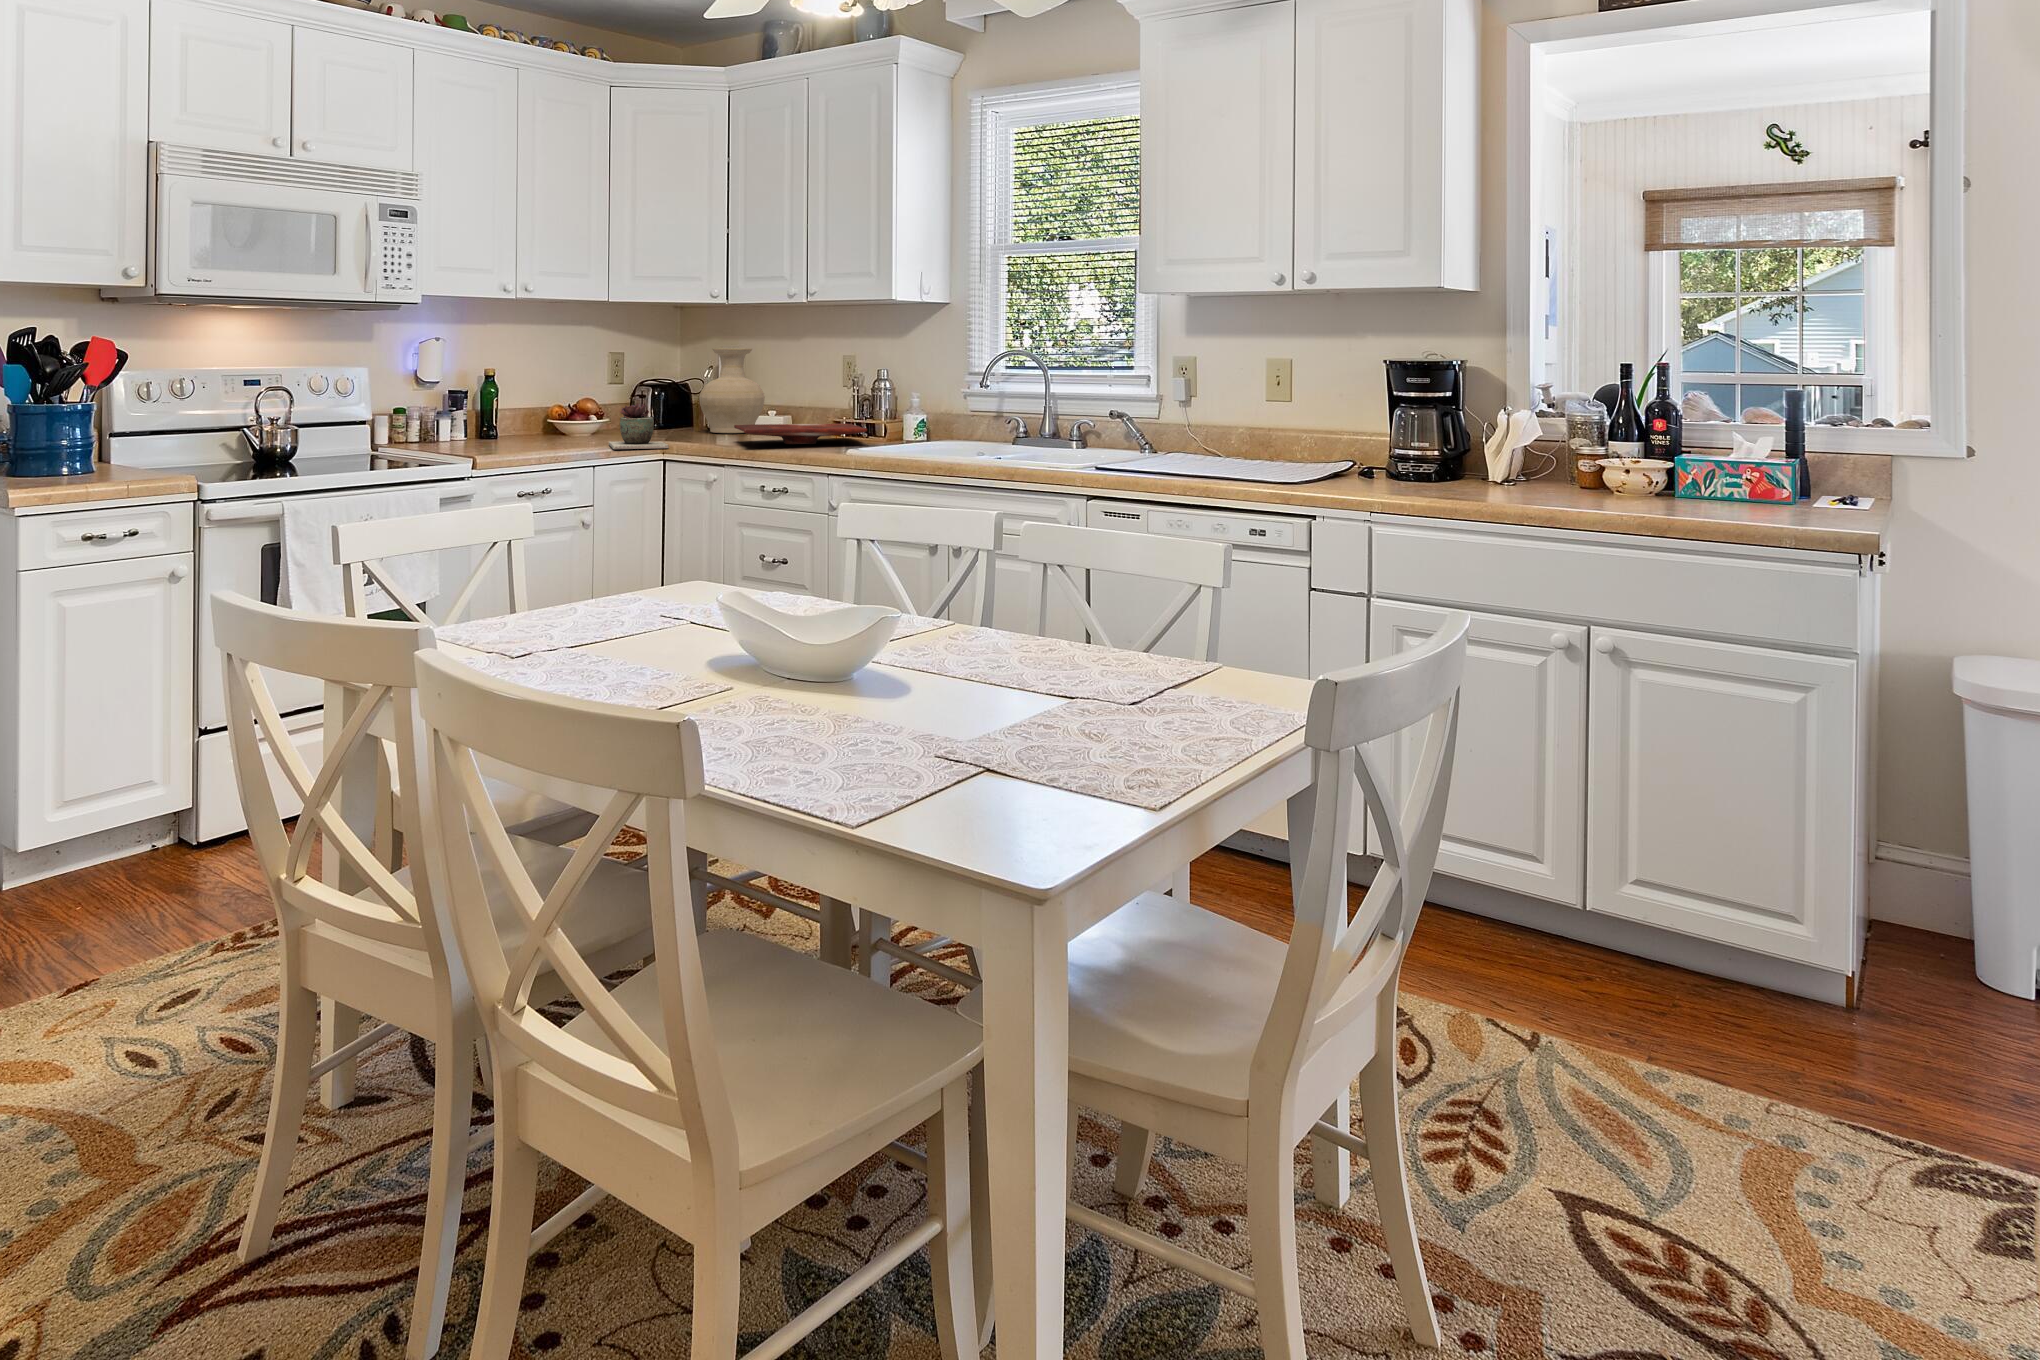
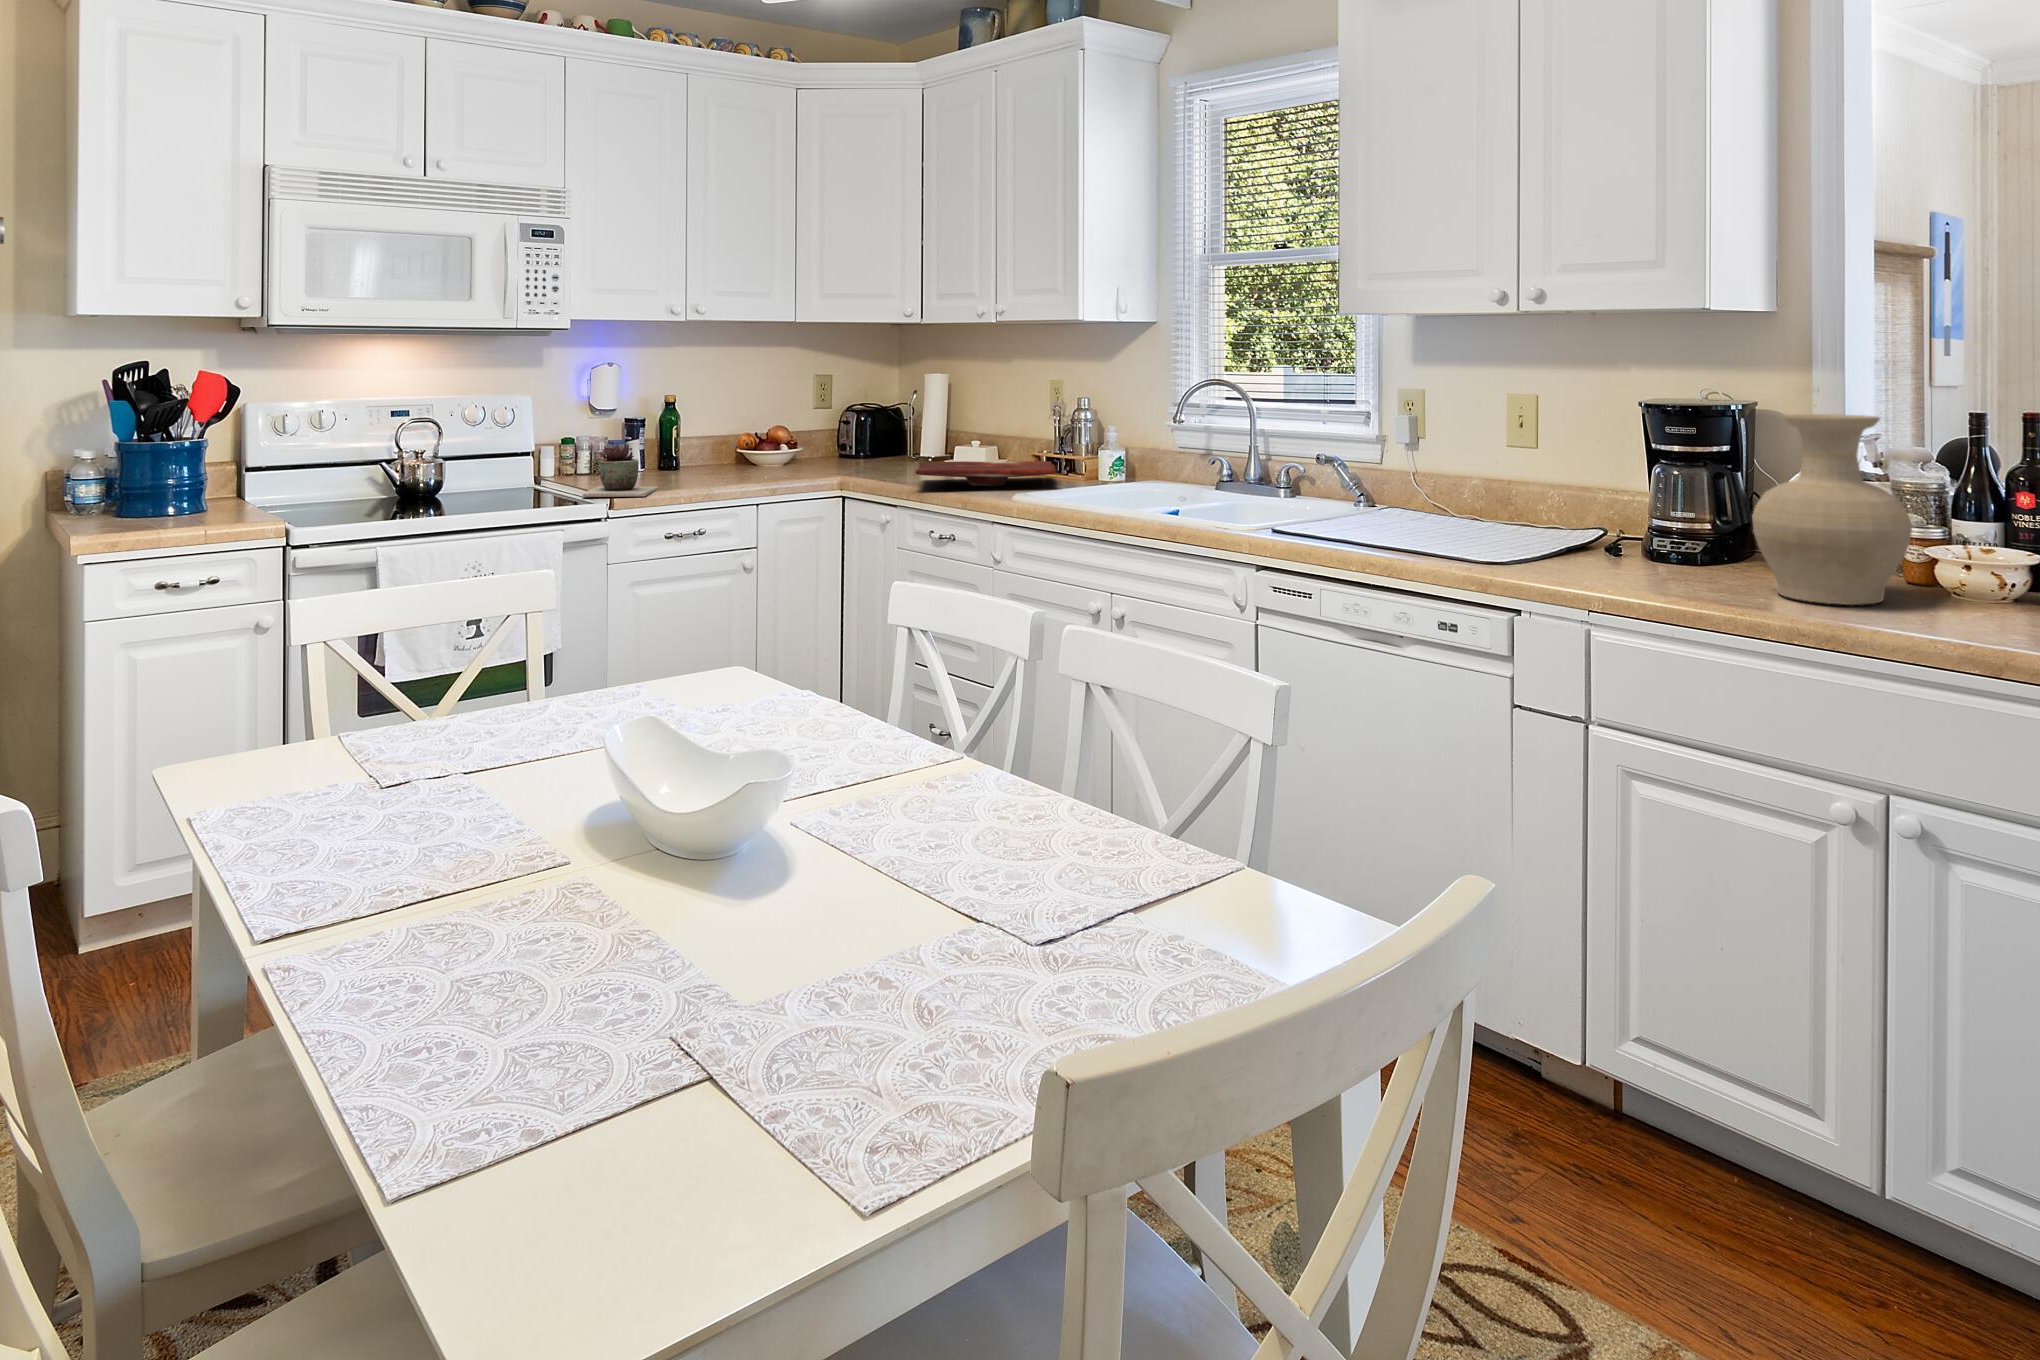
vase: present [699,348,765,433] -> present [1752,414,1912,605]
succulent plant: present [609,404,669,449] -> present [582,445,659,497]

